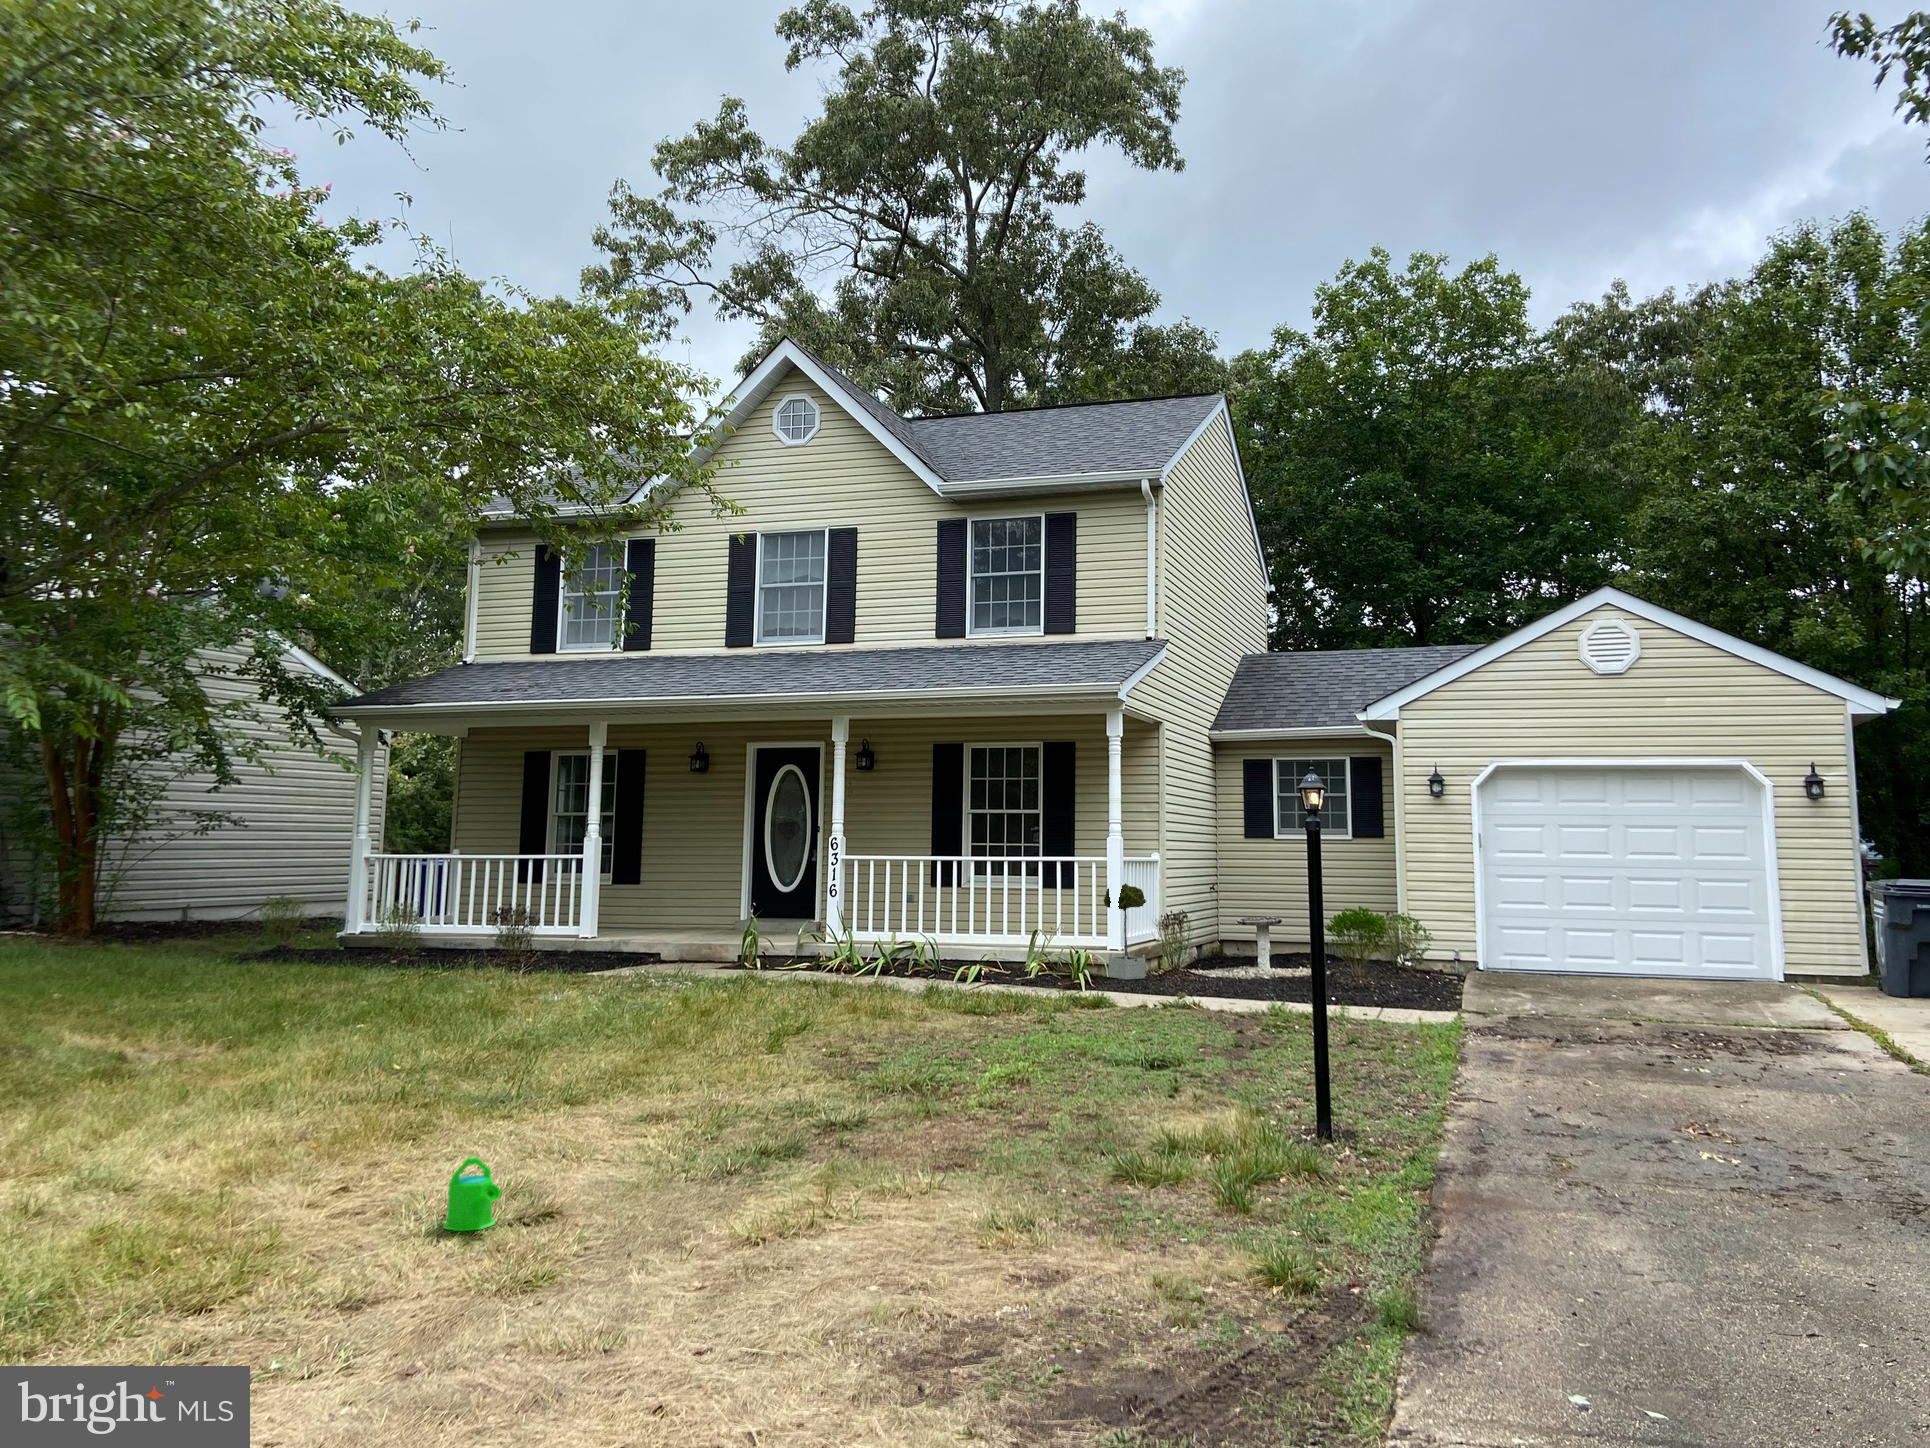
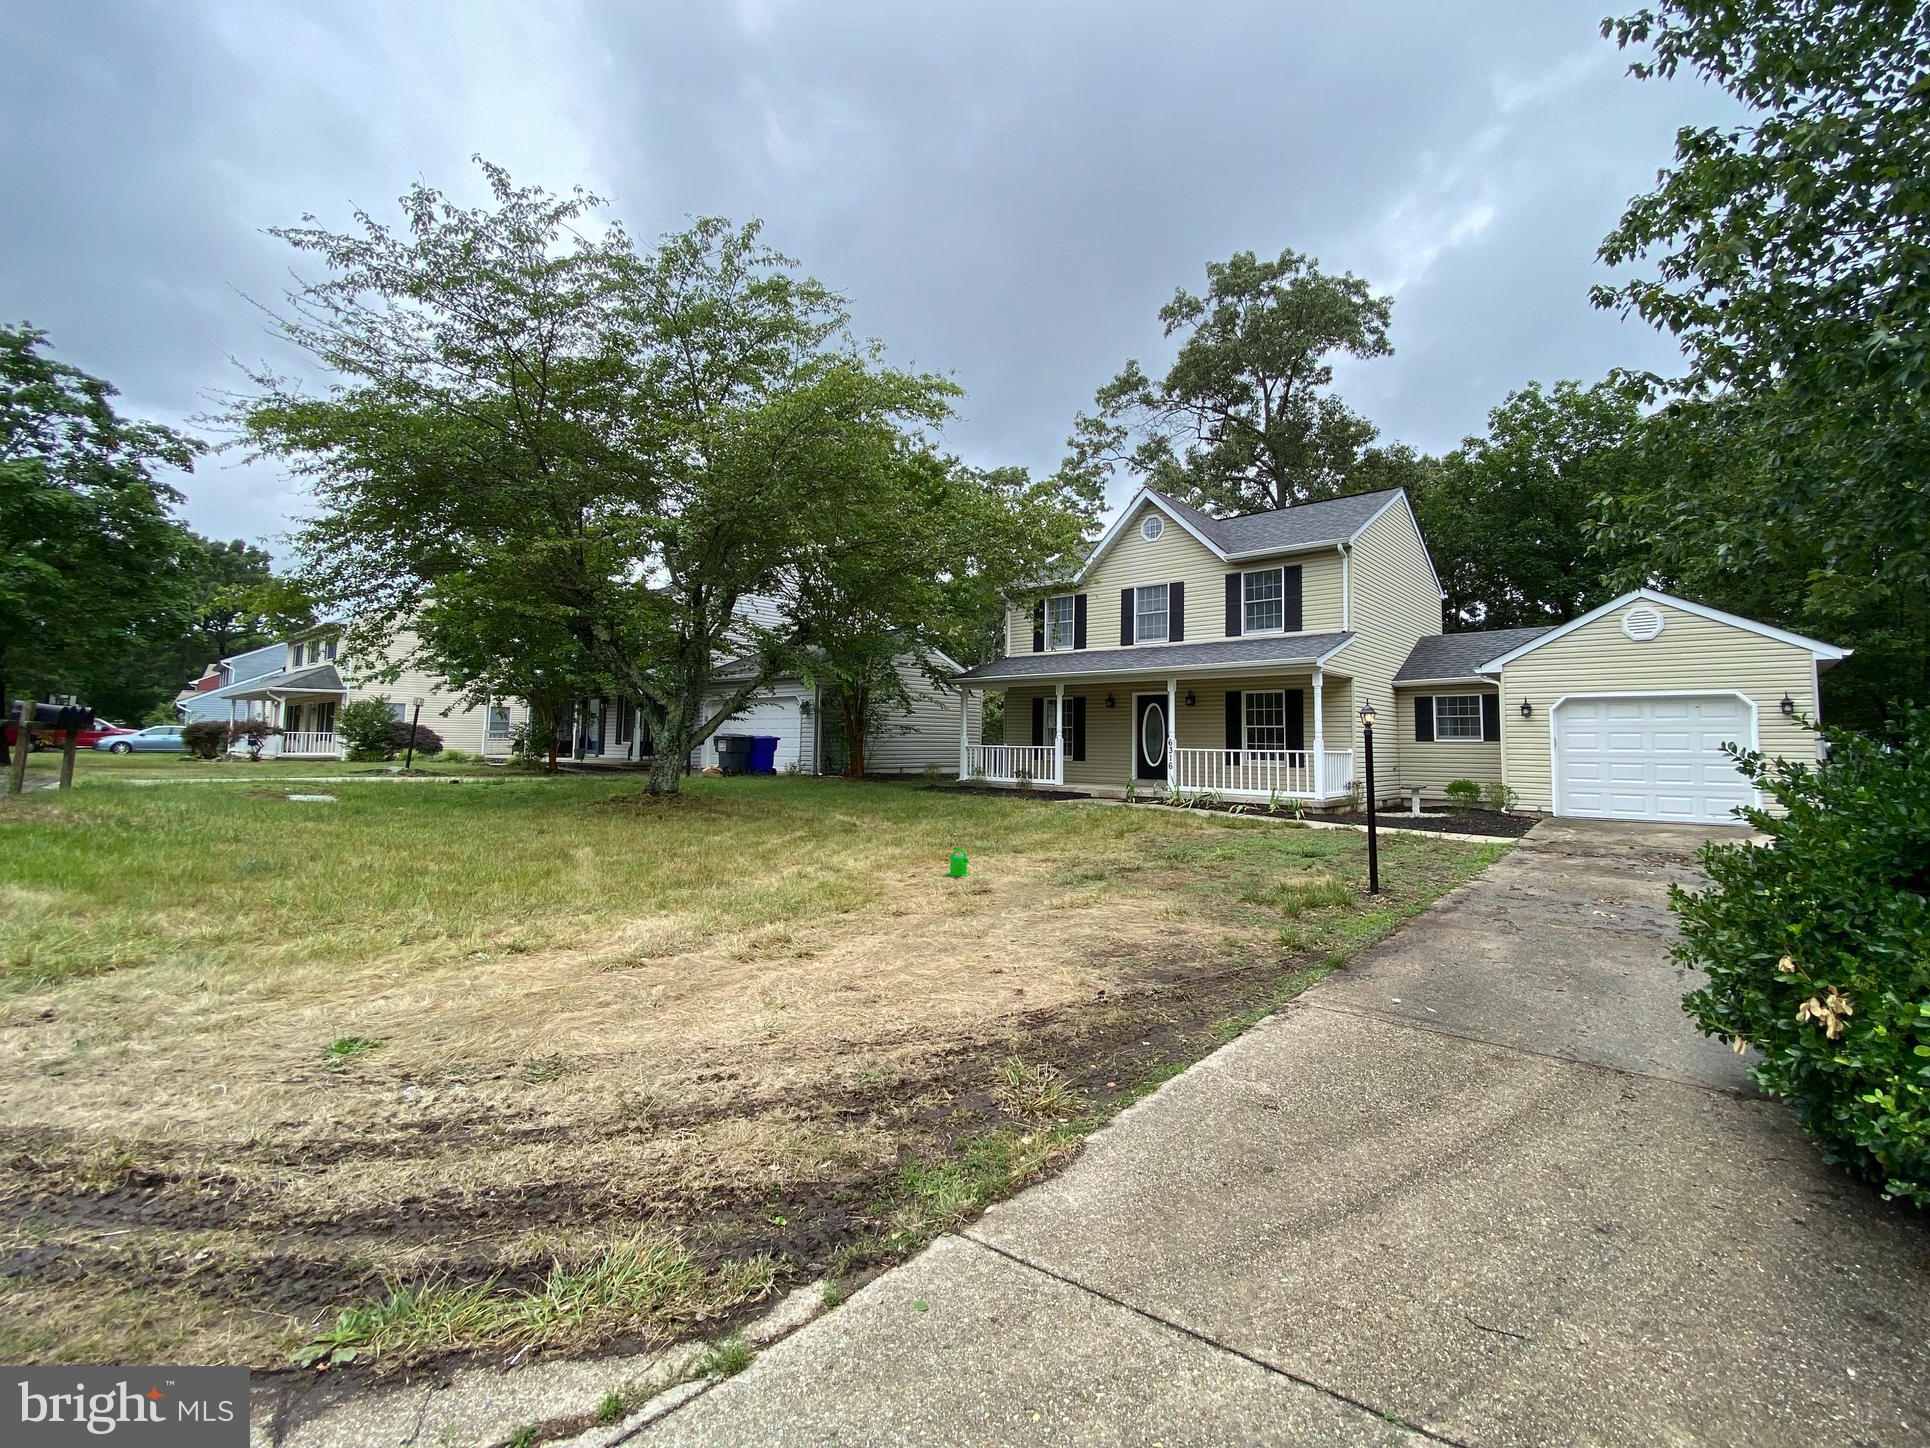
potted tree: present [1104,883,1146,980] -> none [1312,763,1337,815]

